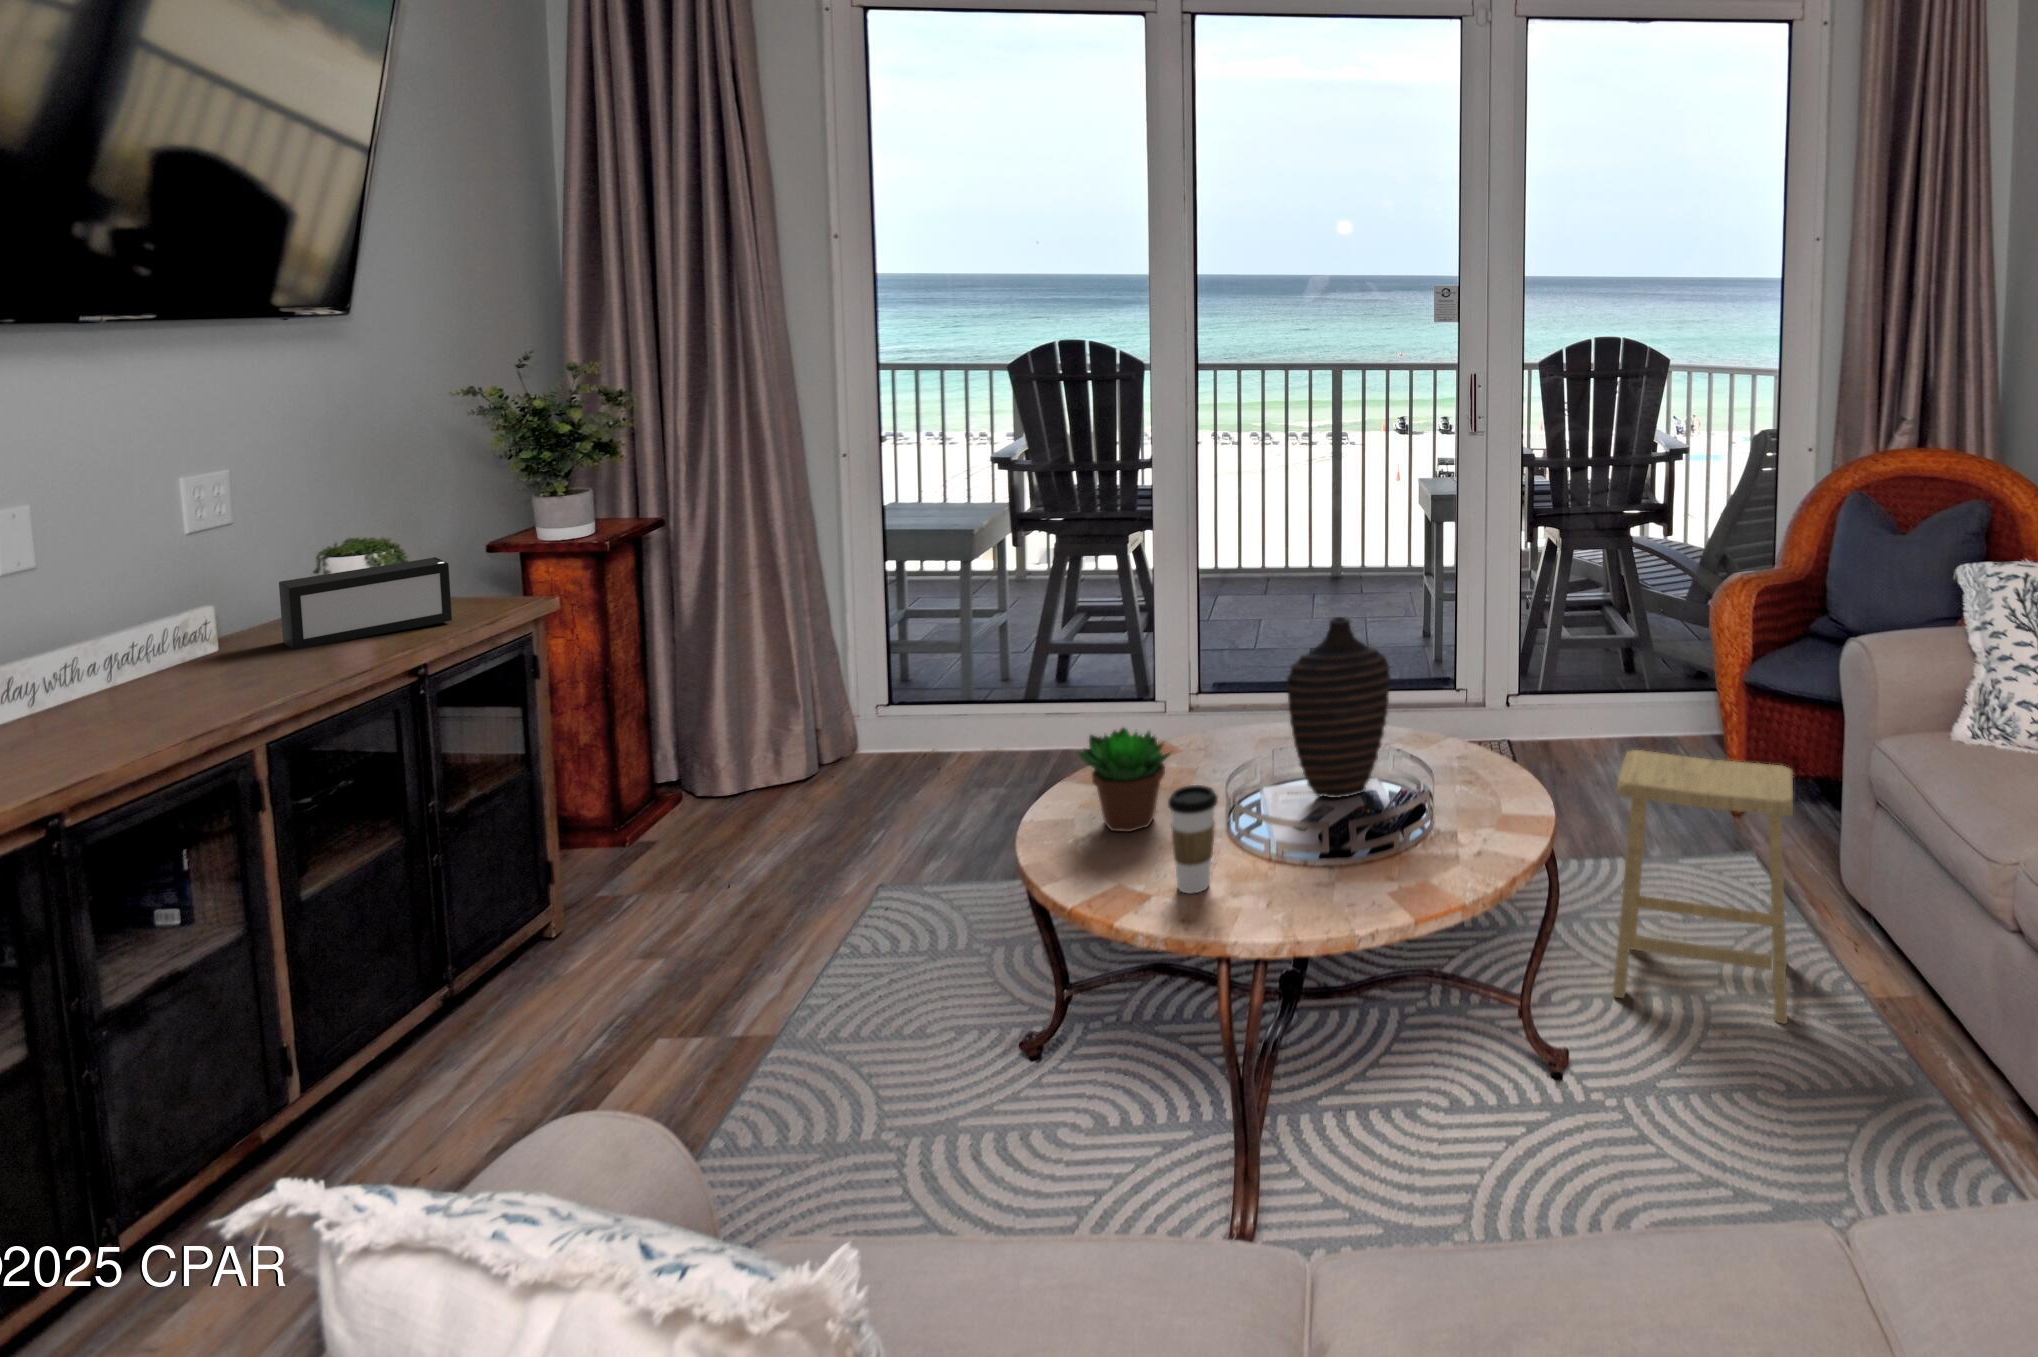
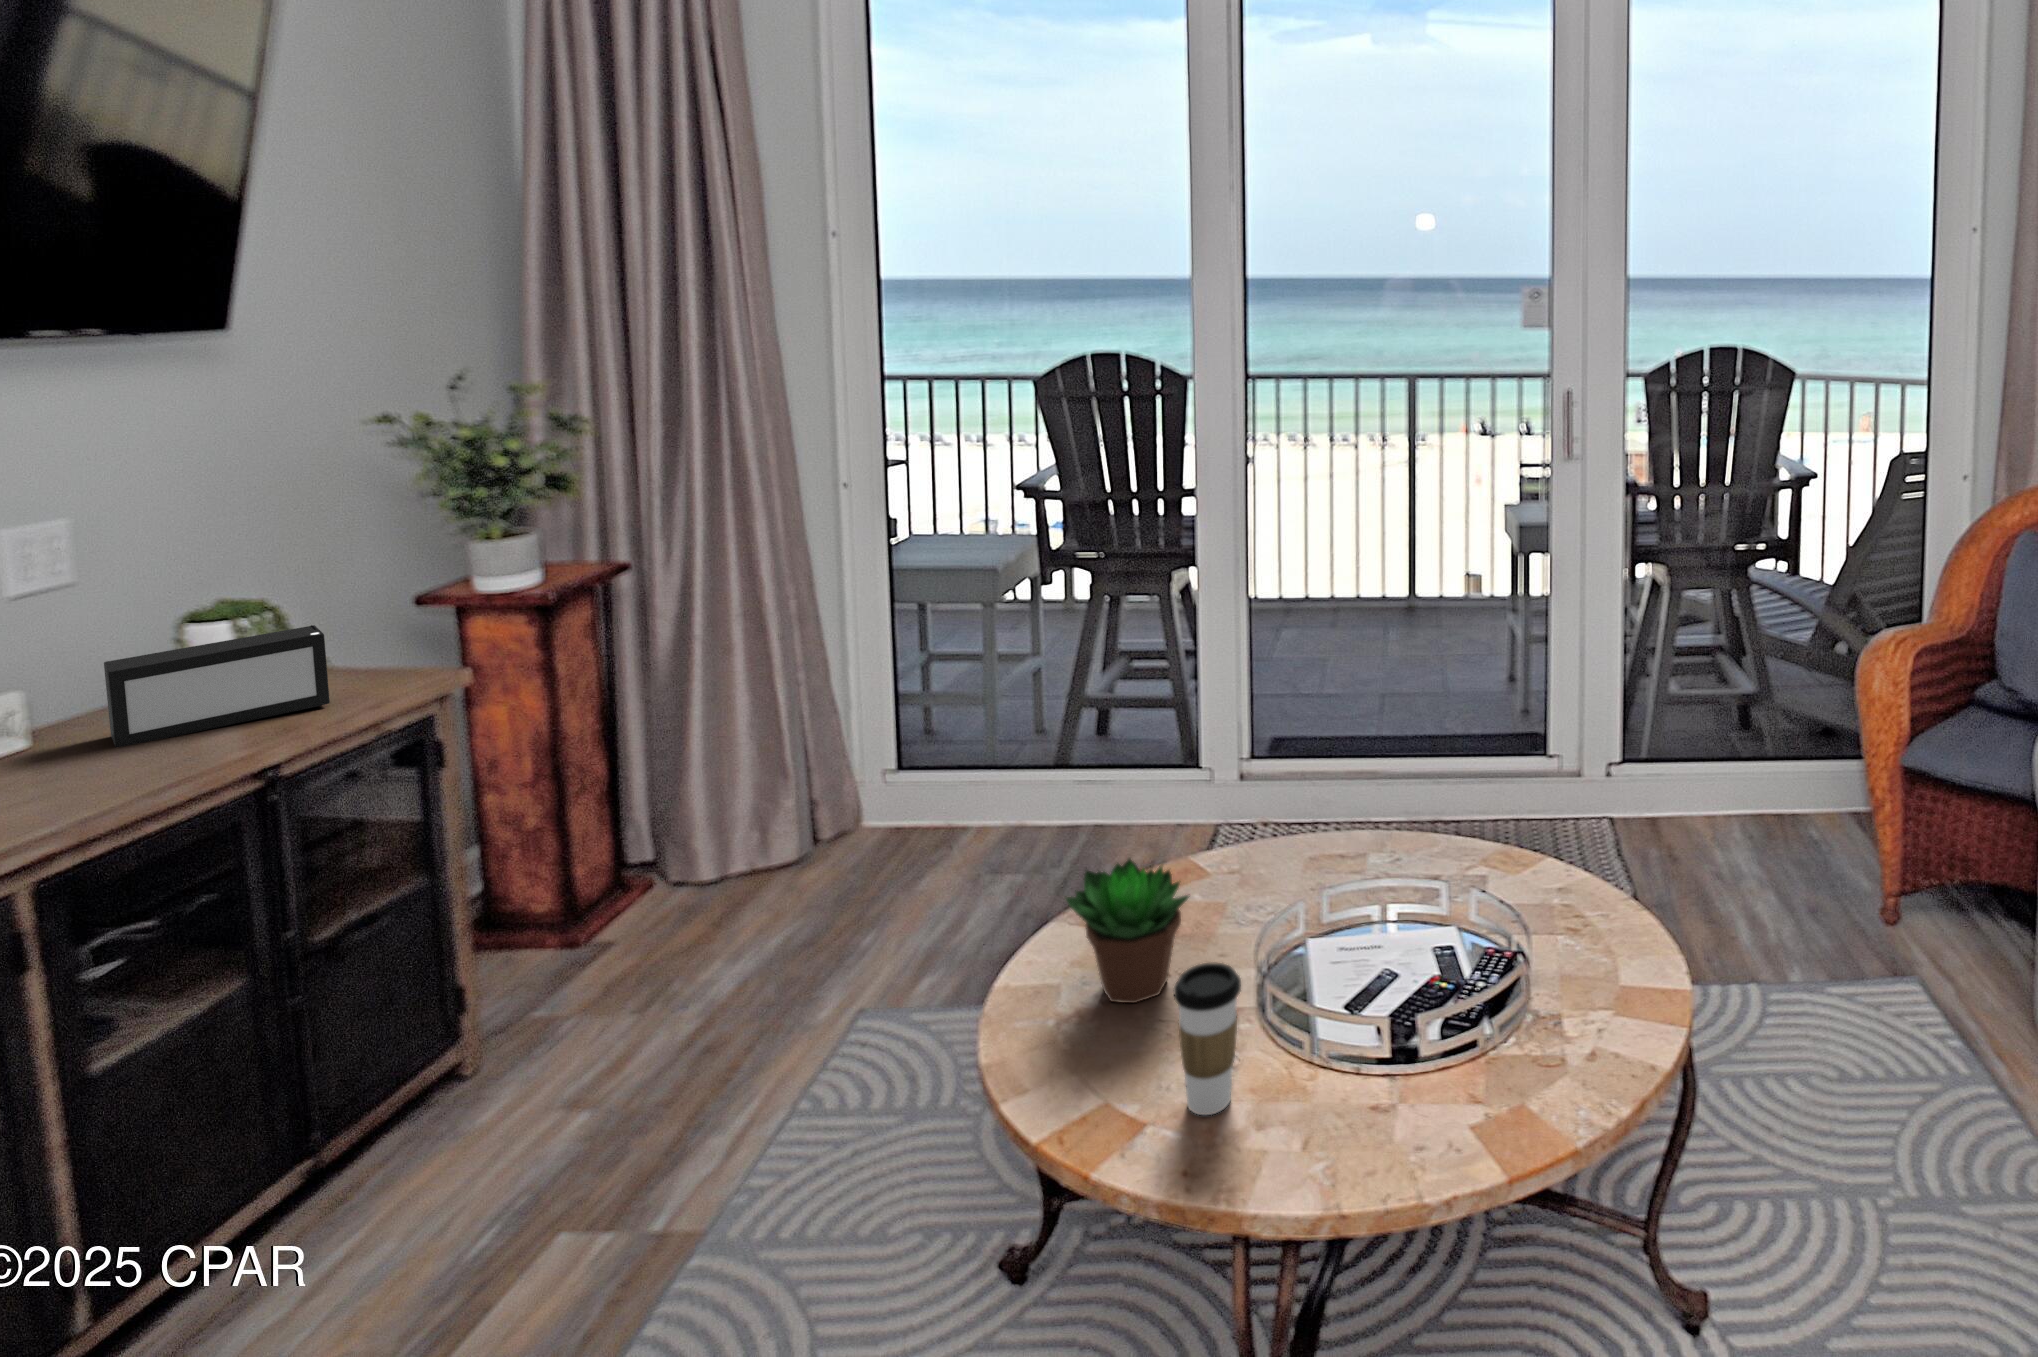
decorative vase: present [1286,617,1390,798] -> none [1338,717,1472,952]
footstool: present [1613,750,1793,1024] -> none [1758,872,1998,1248]

